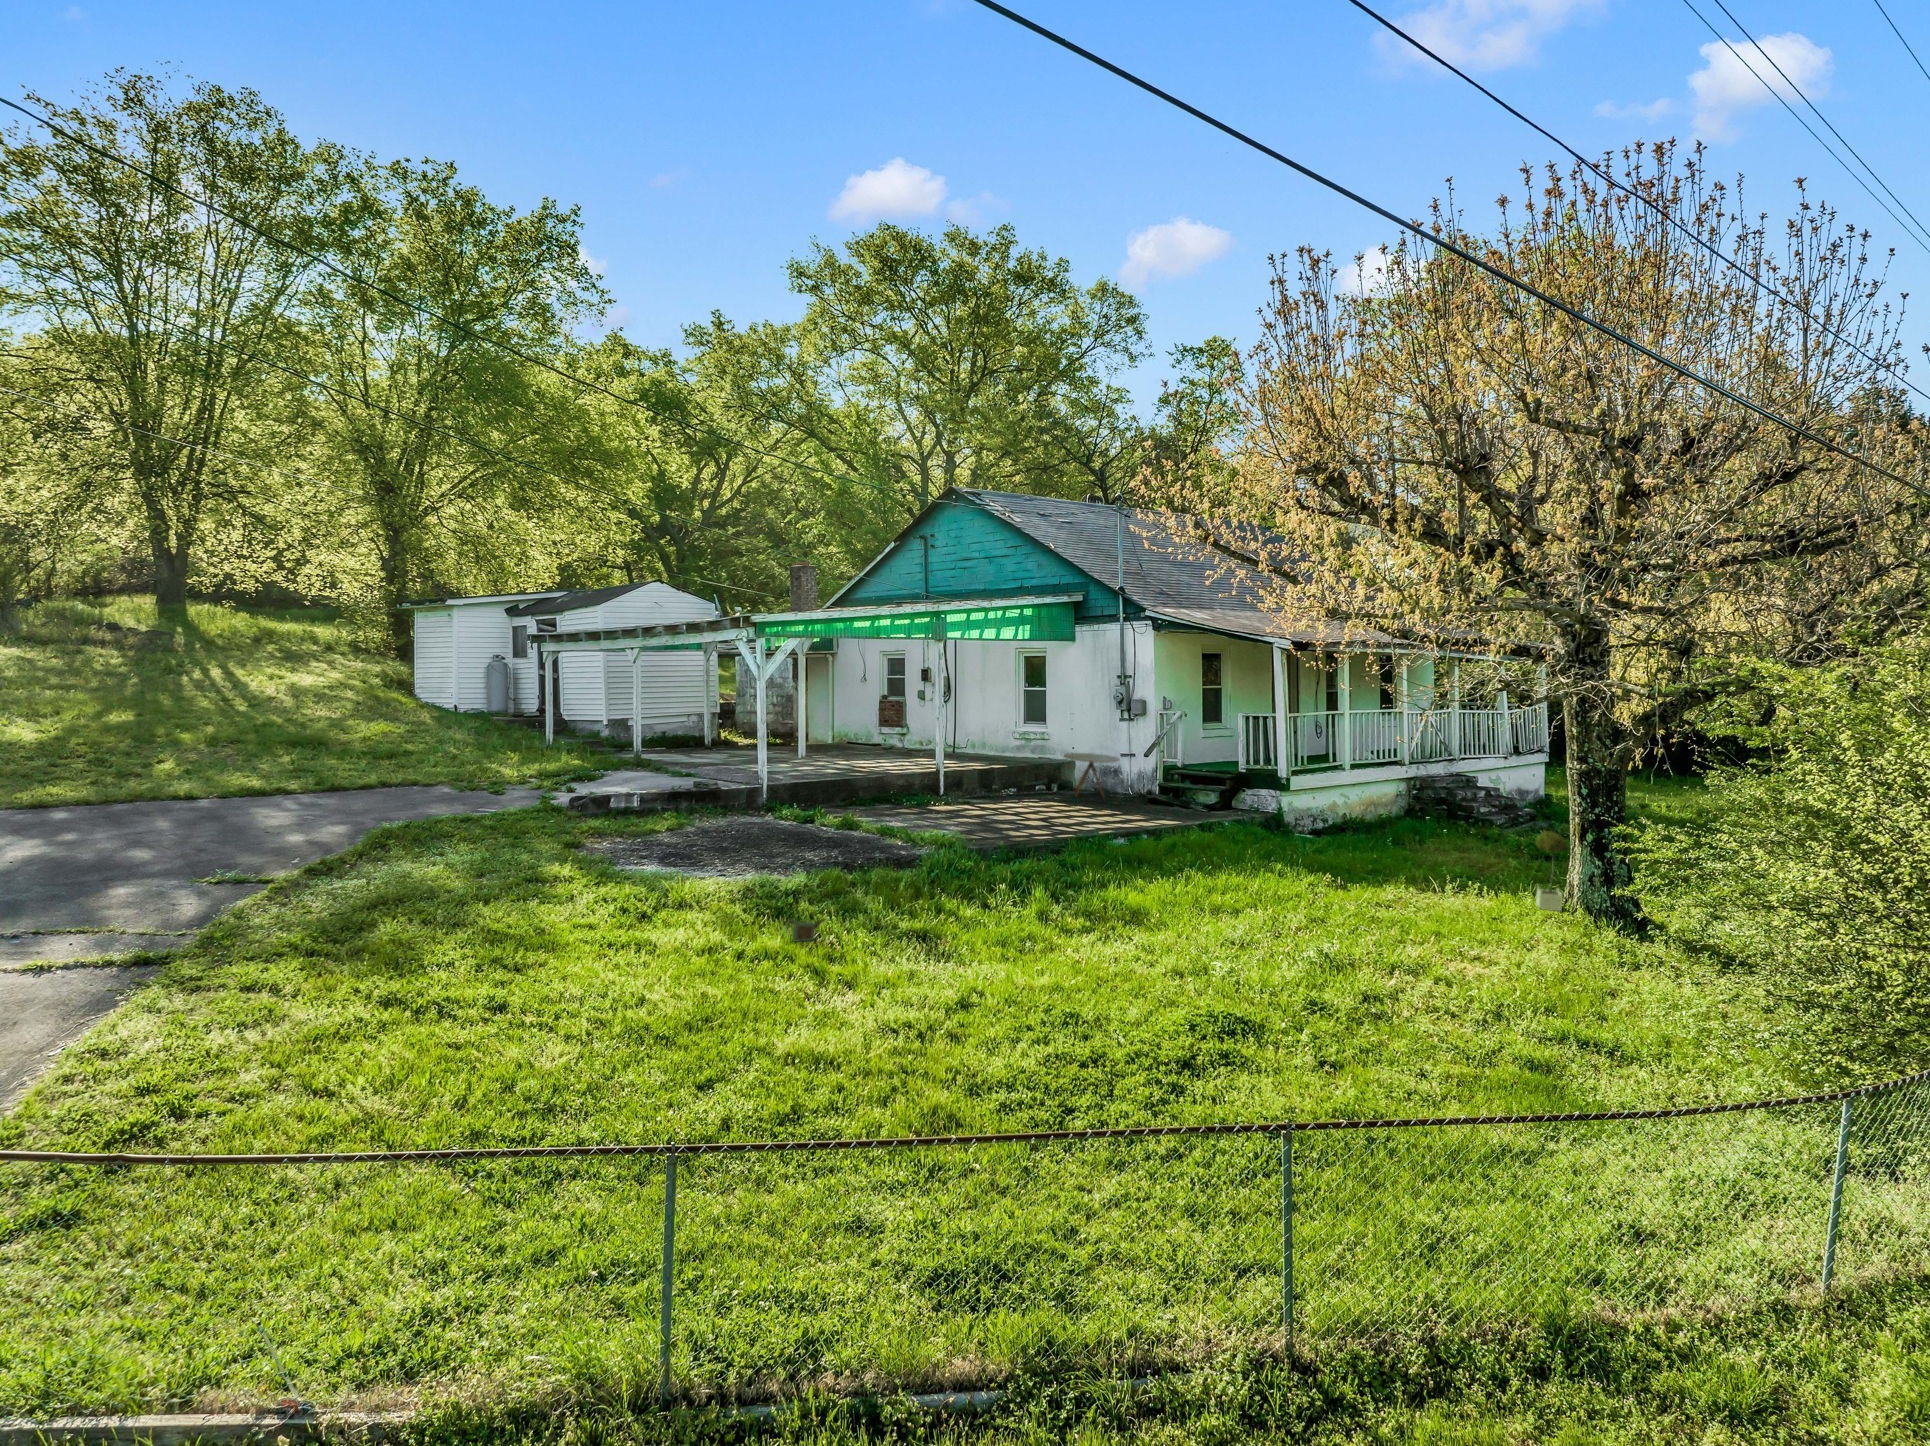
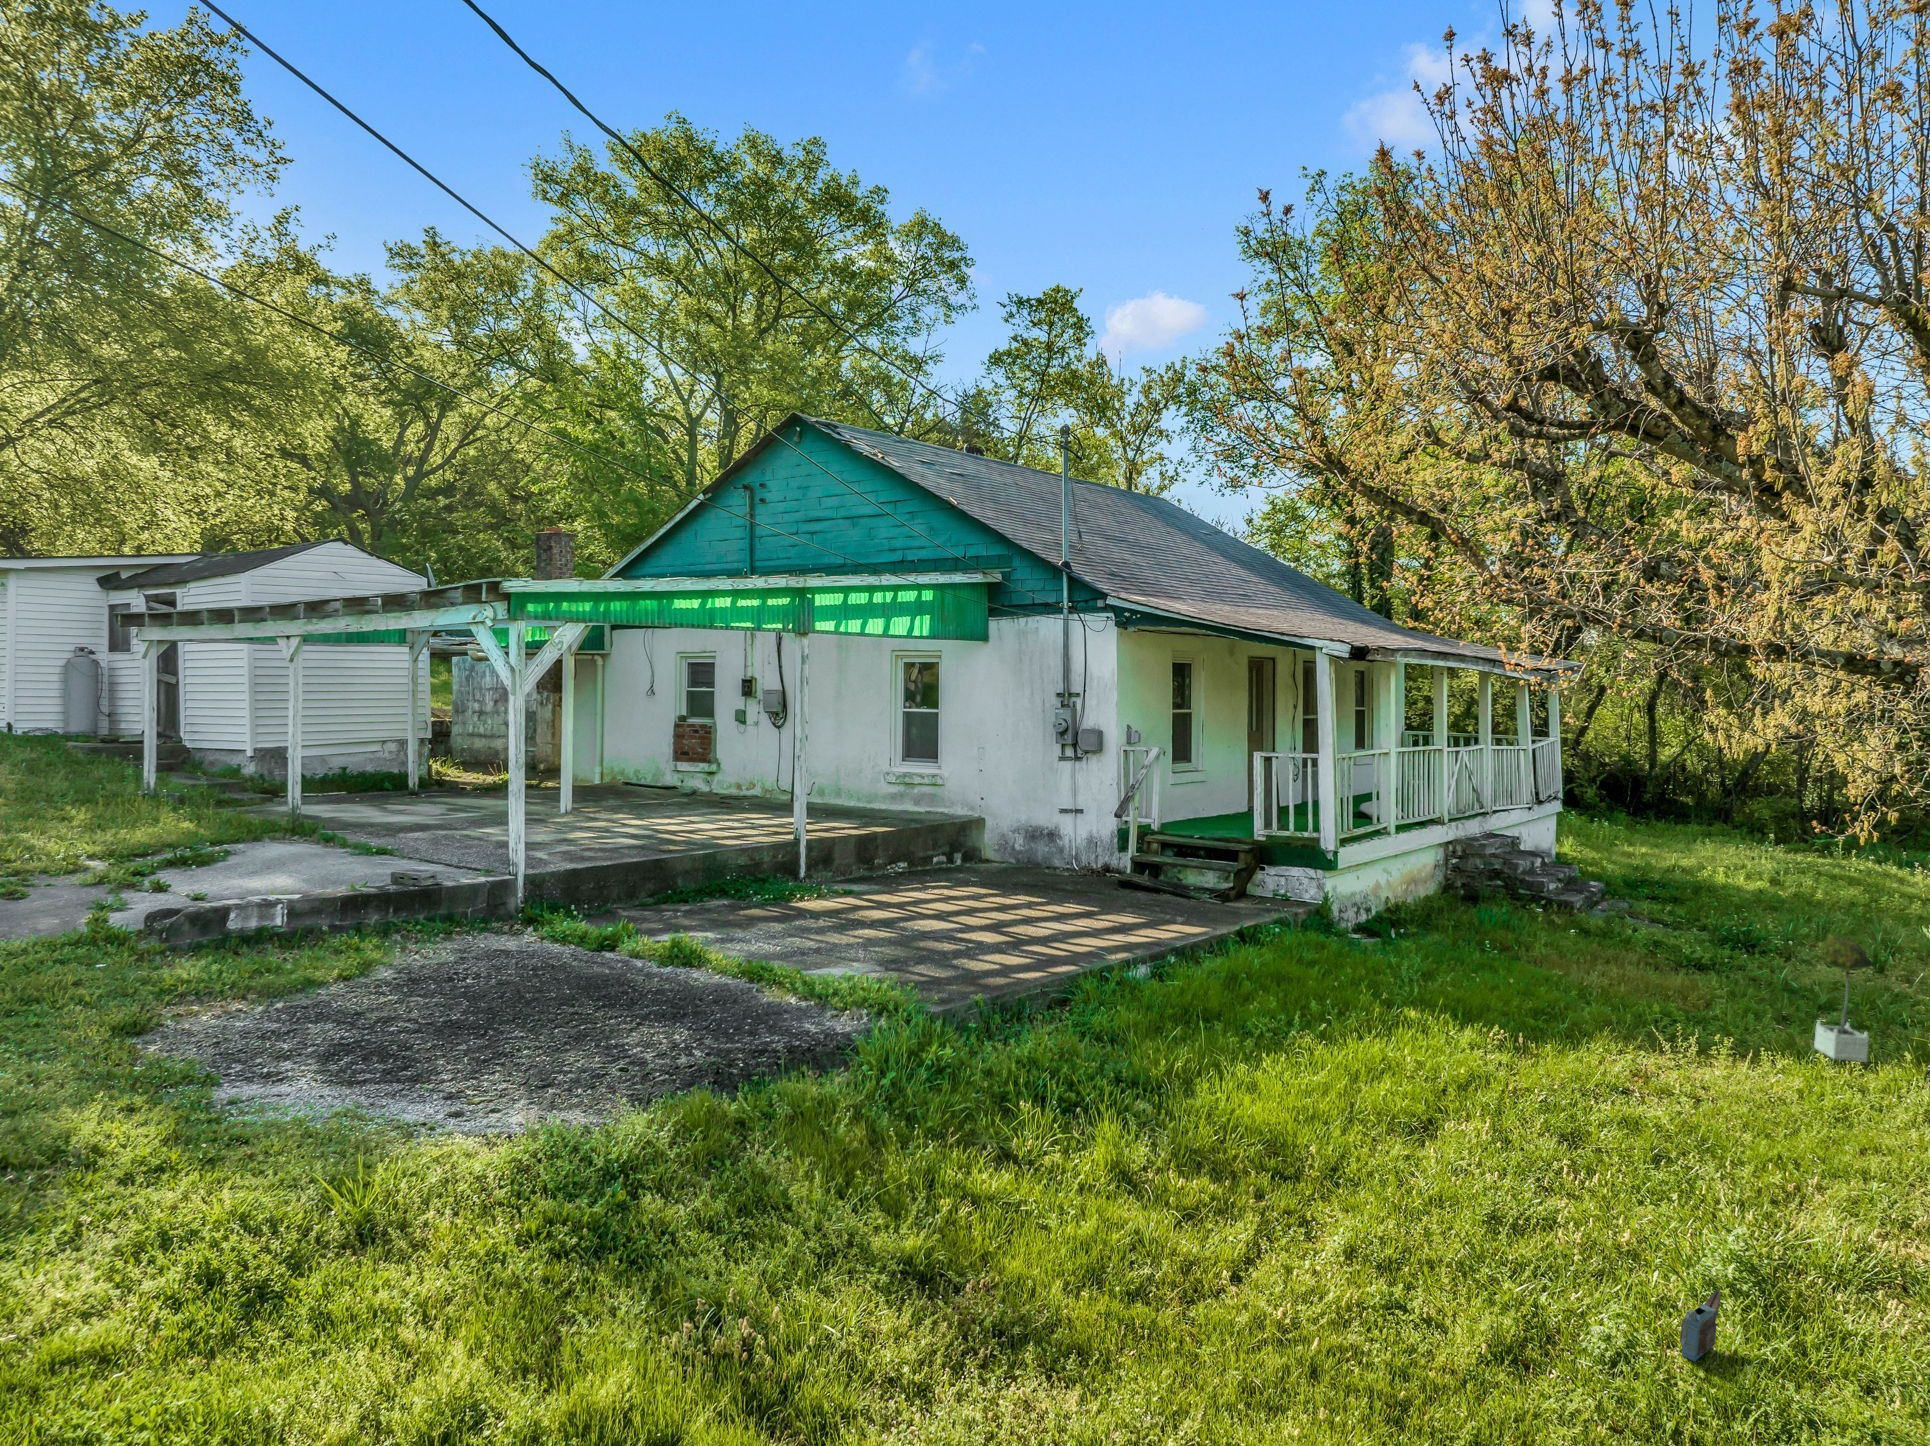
round table: present [1064,753,1120,797] -> none [985,803,1067,870]
watering can: present [786,918,824,942] -> present [1680,1290,1721,1362]

